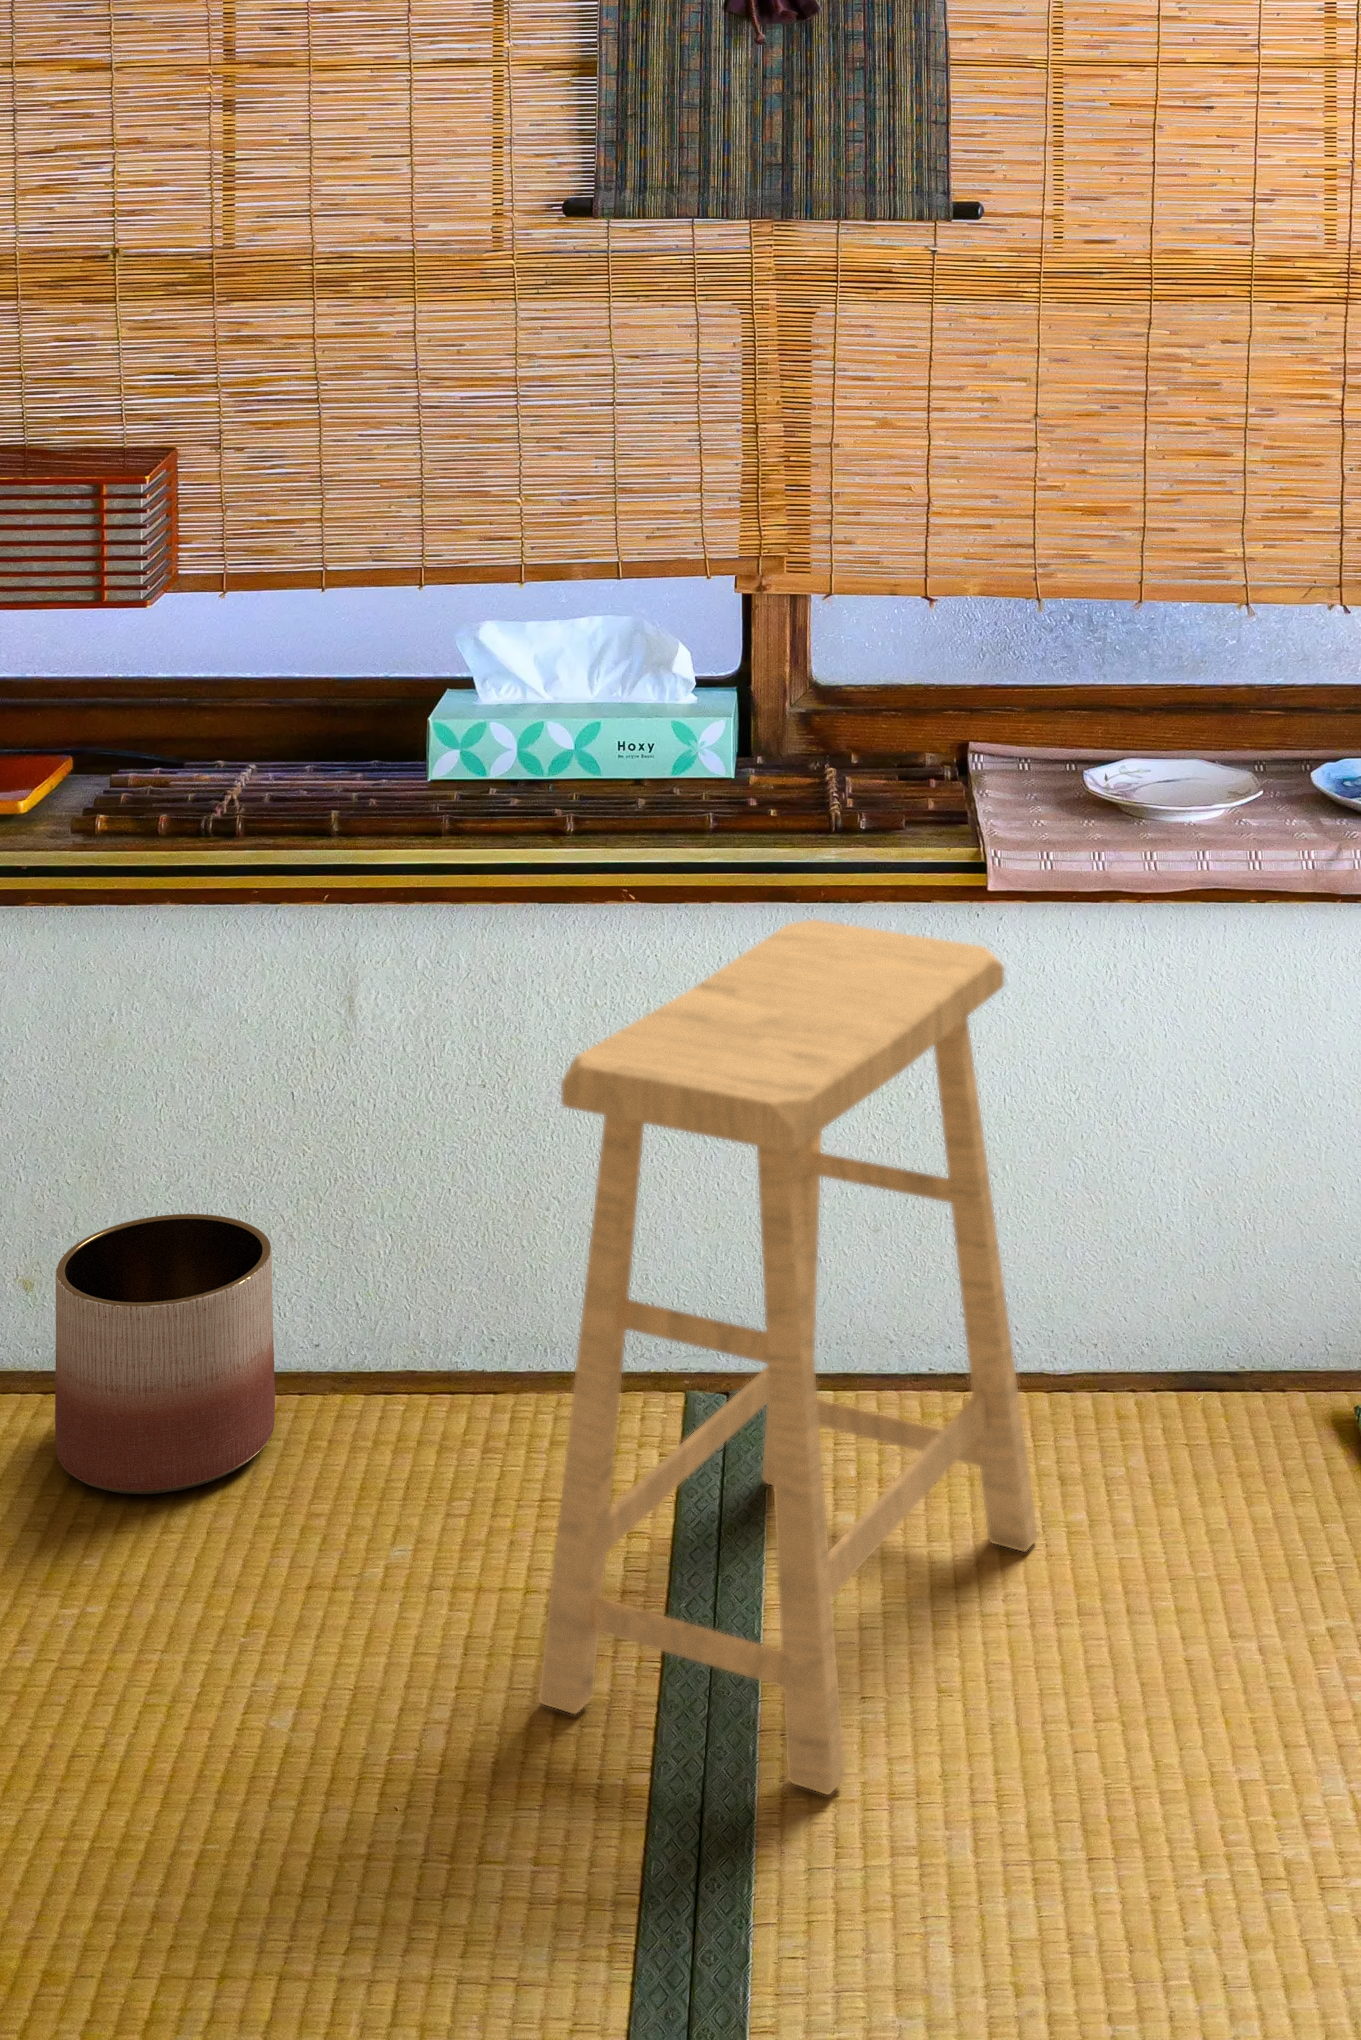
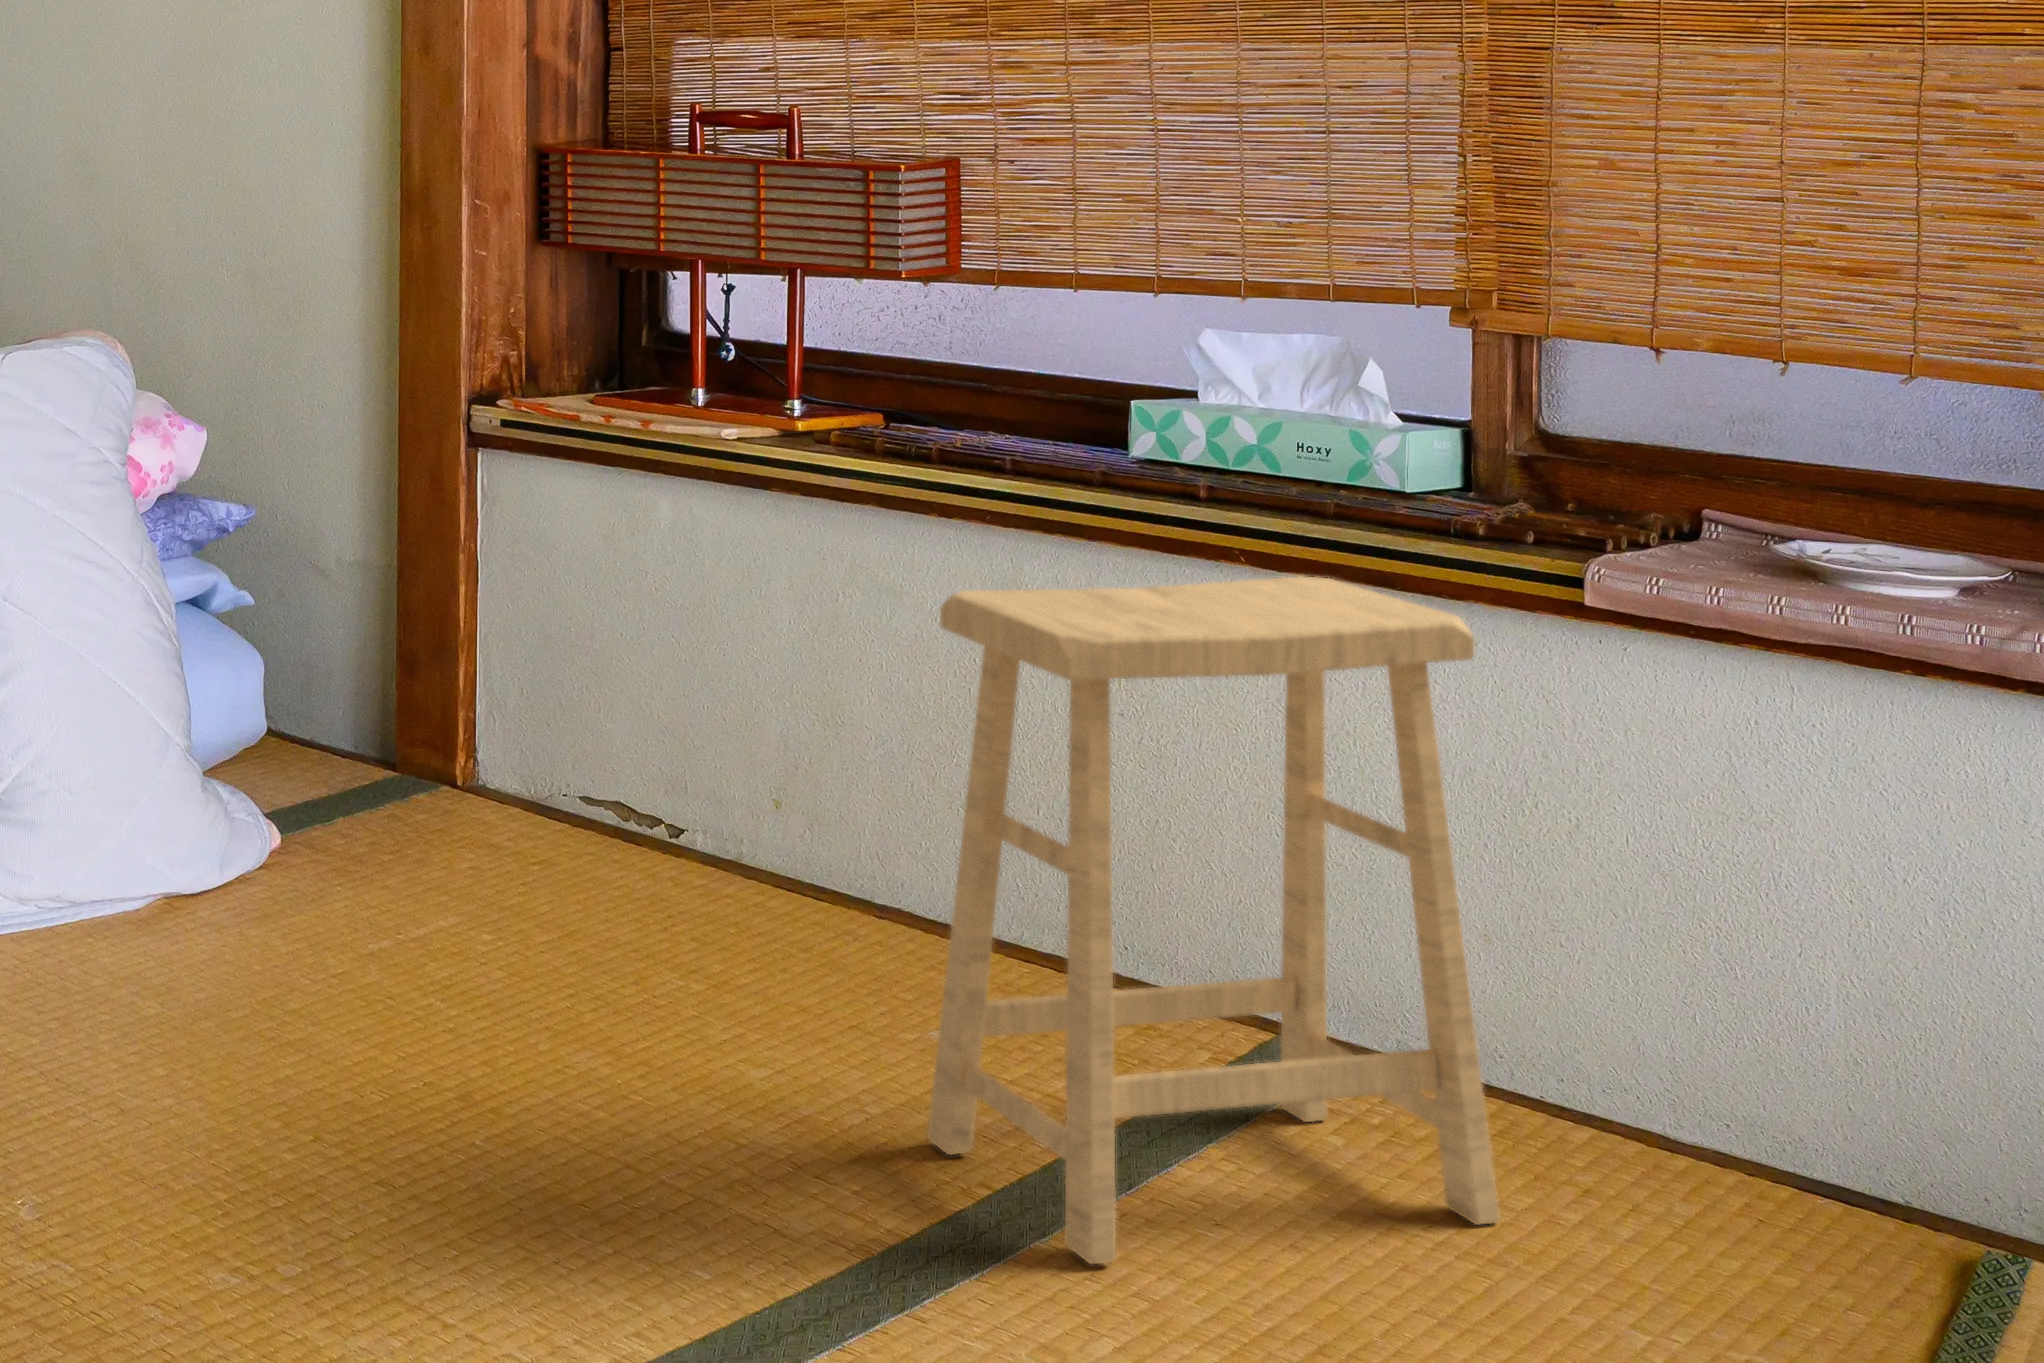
planter: present [55,1214,275,1494] -> none [738,760,920,963]

